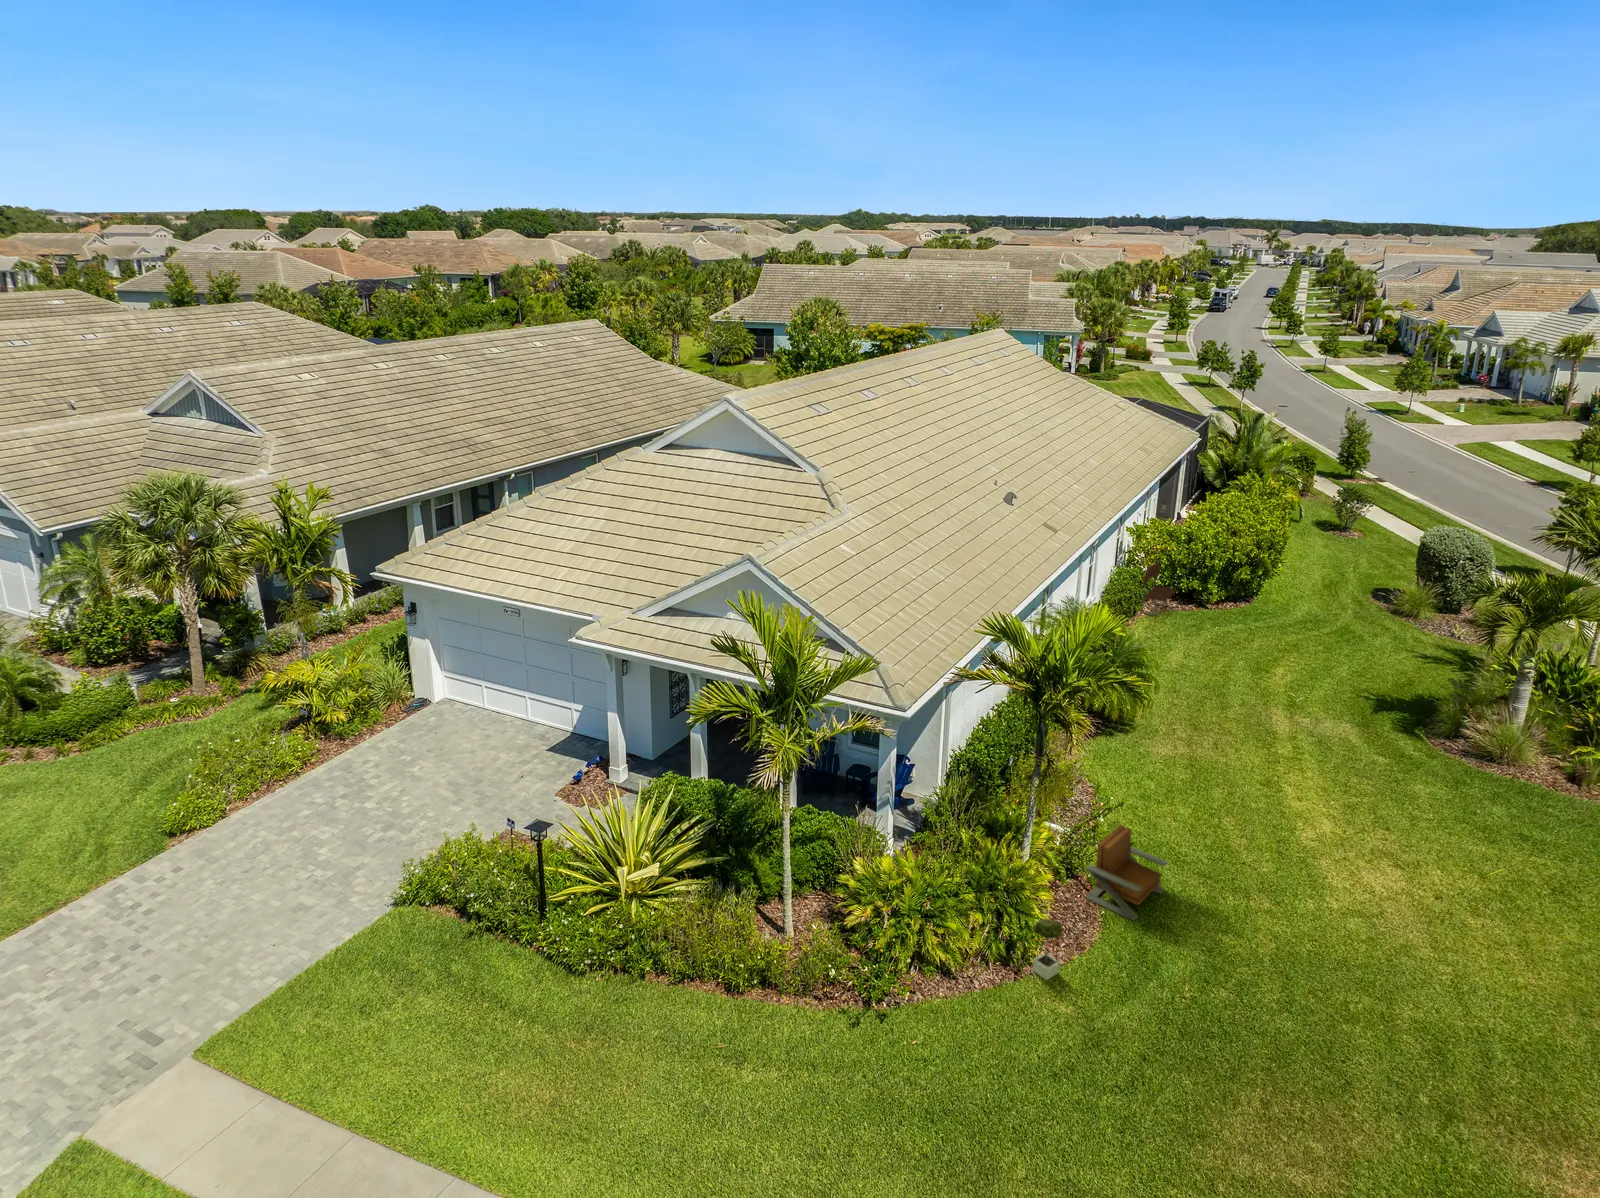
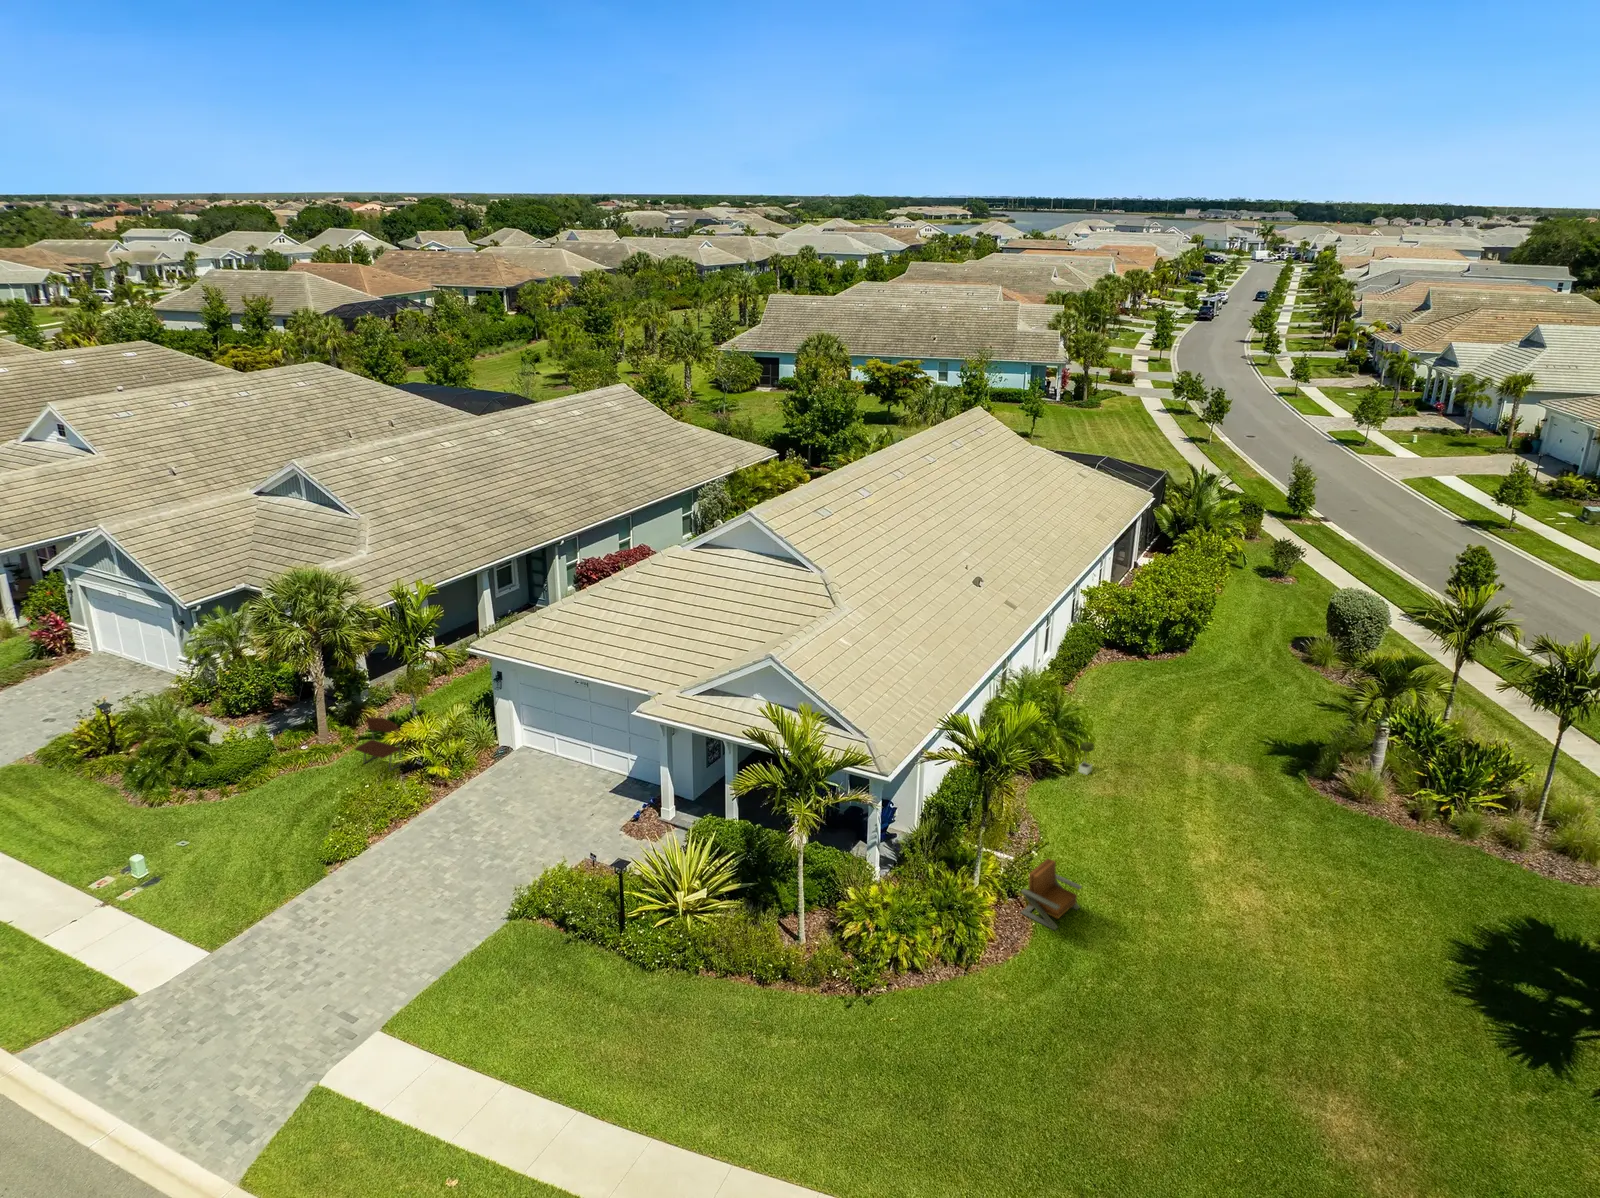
bench: present [1141,564,1176,616] -> present [355,717,402,771]
potted tree: present [1033,919,1063,980] -> present [1079,742,1094,774]

